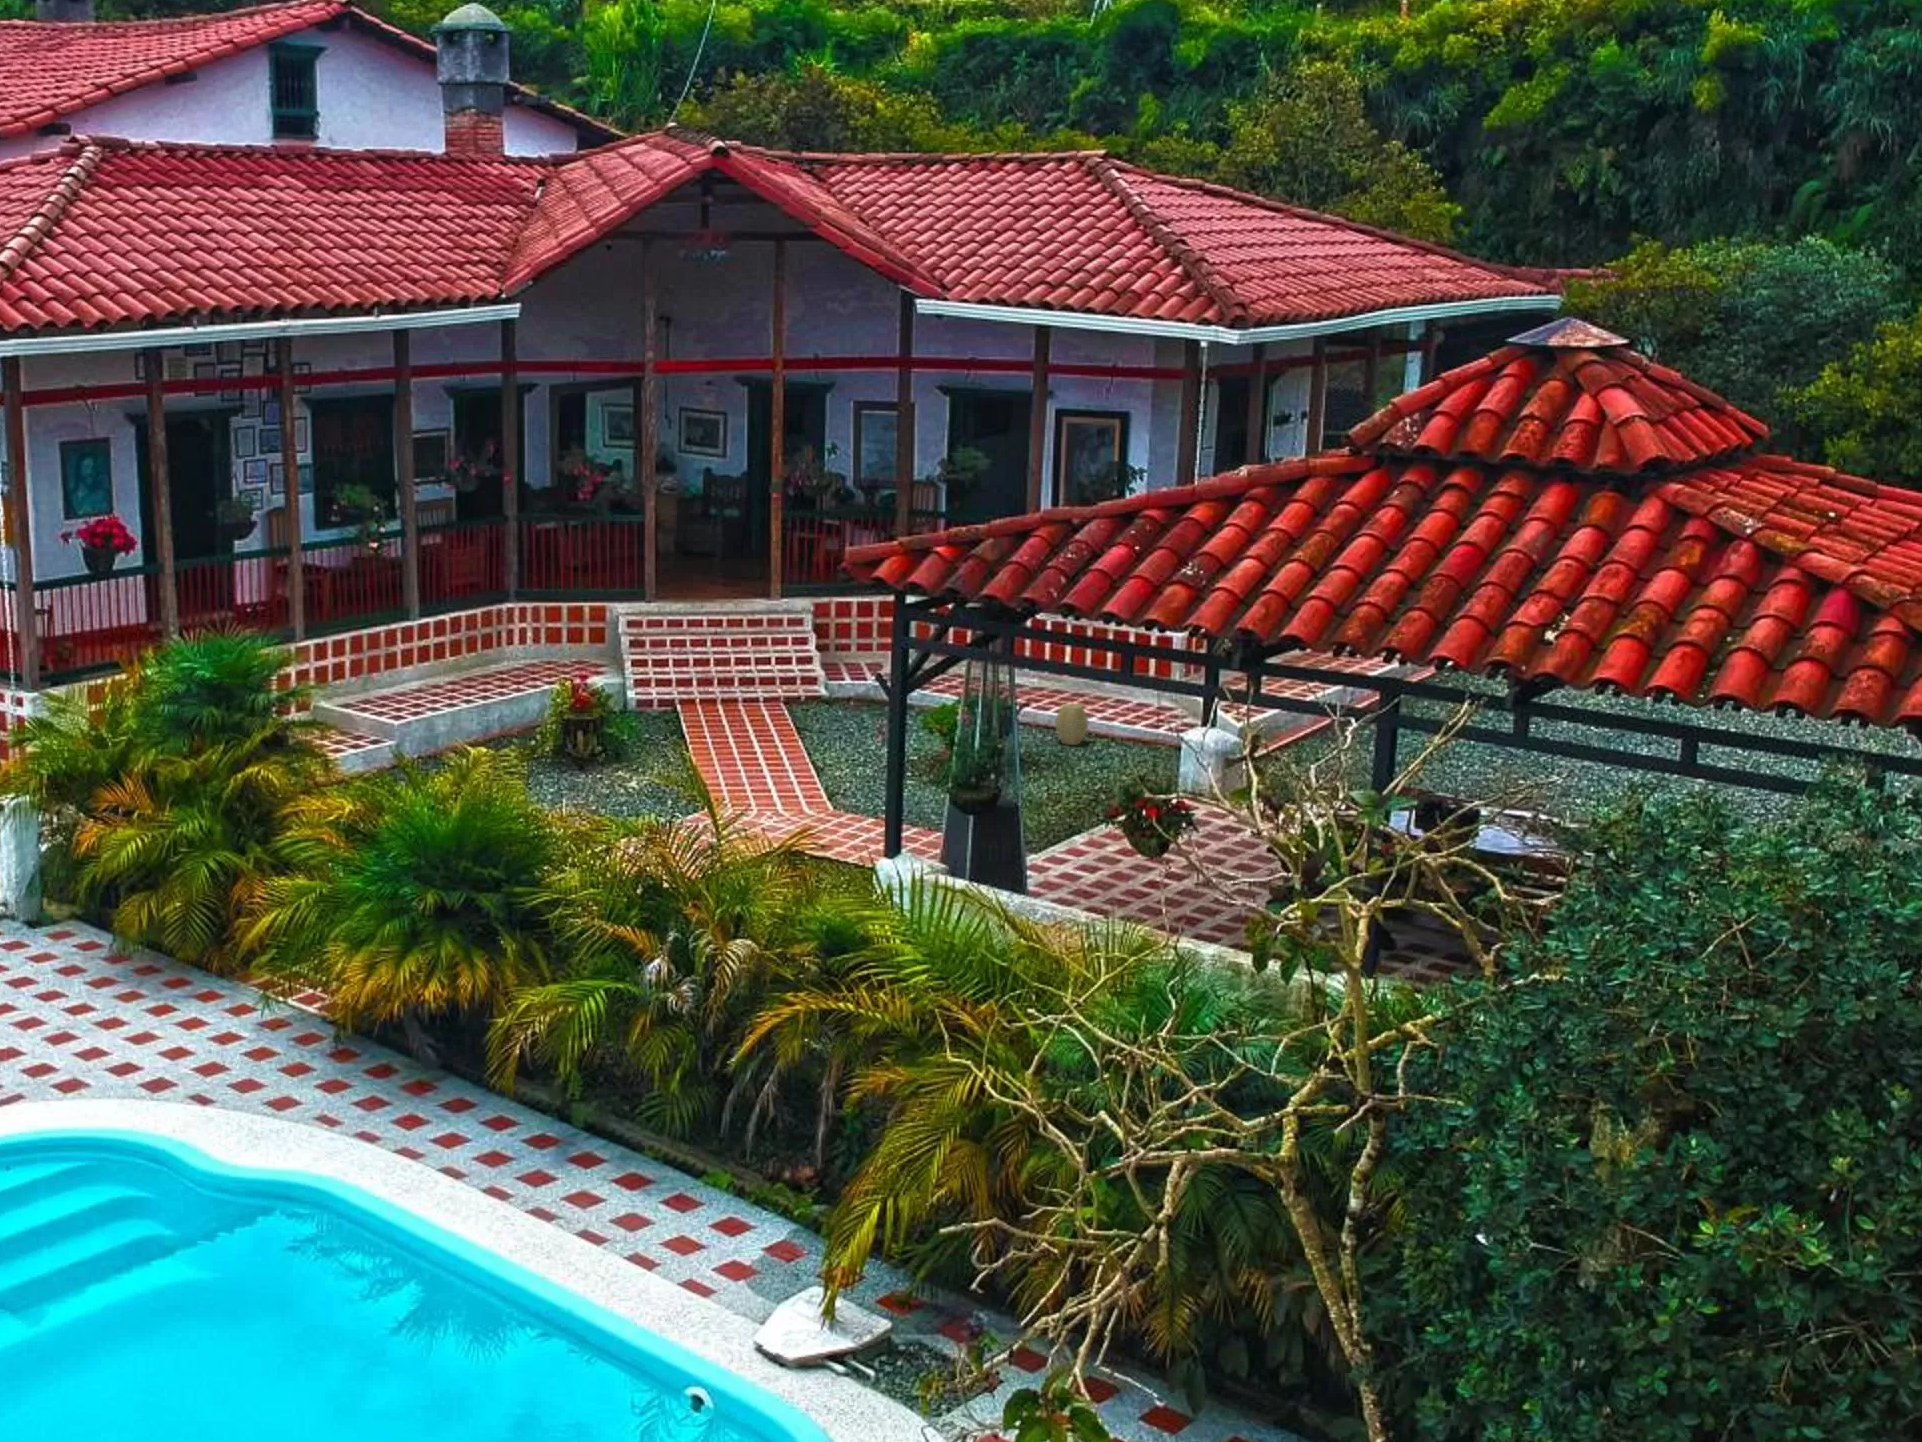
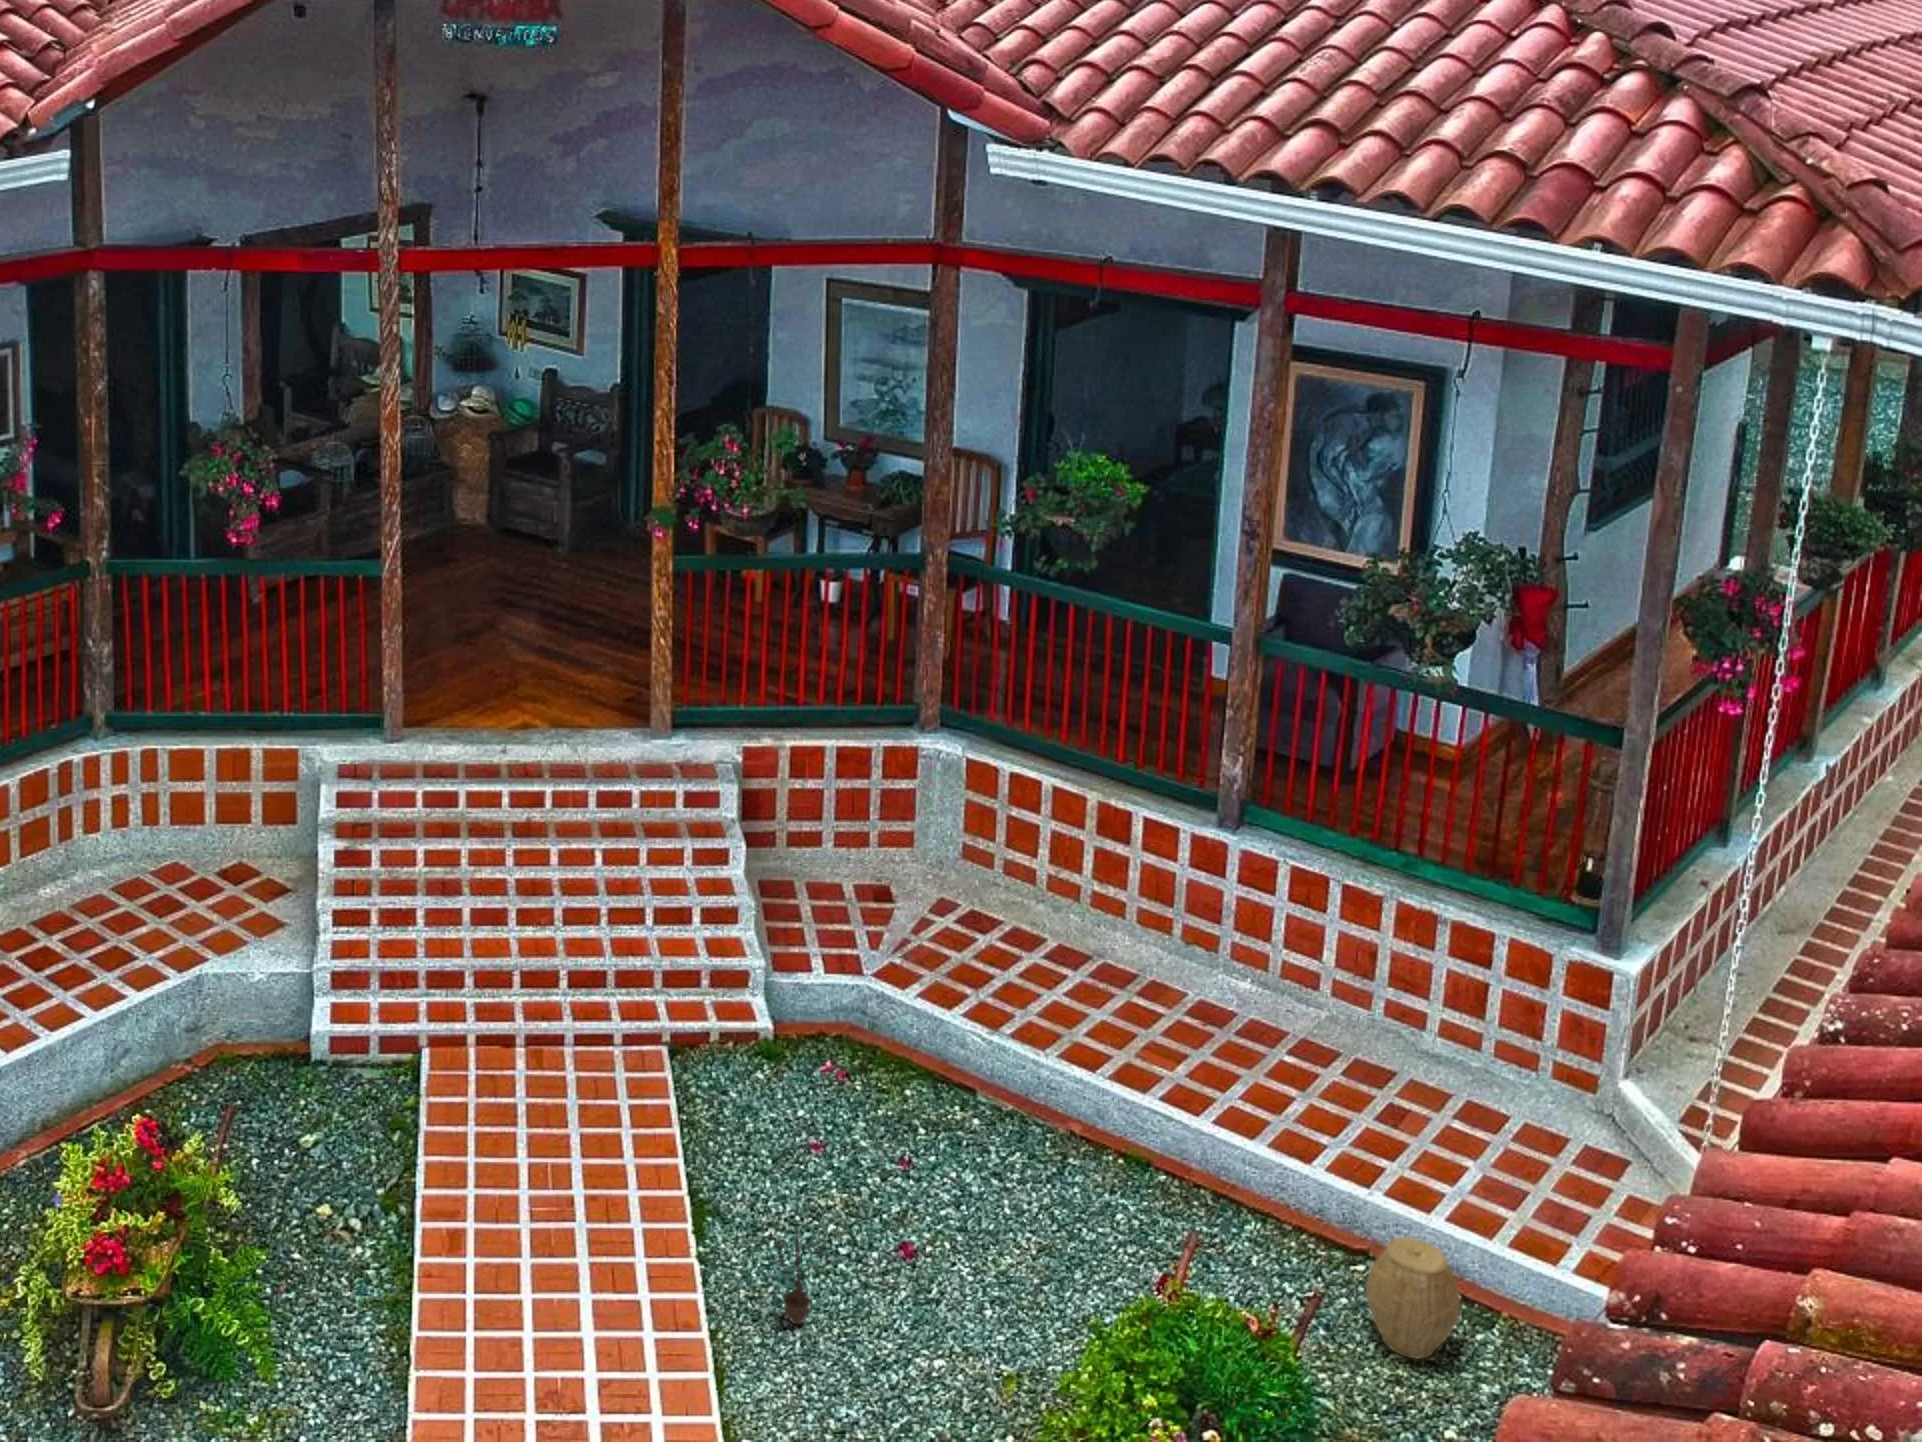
decorative plant: none [821,705,852,745] -> present [751,1230,831,1324]

